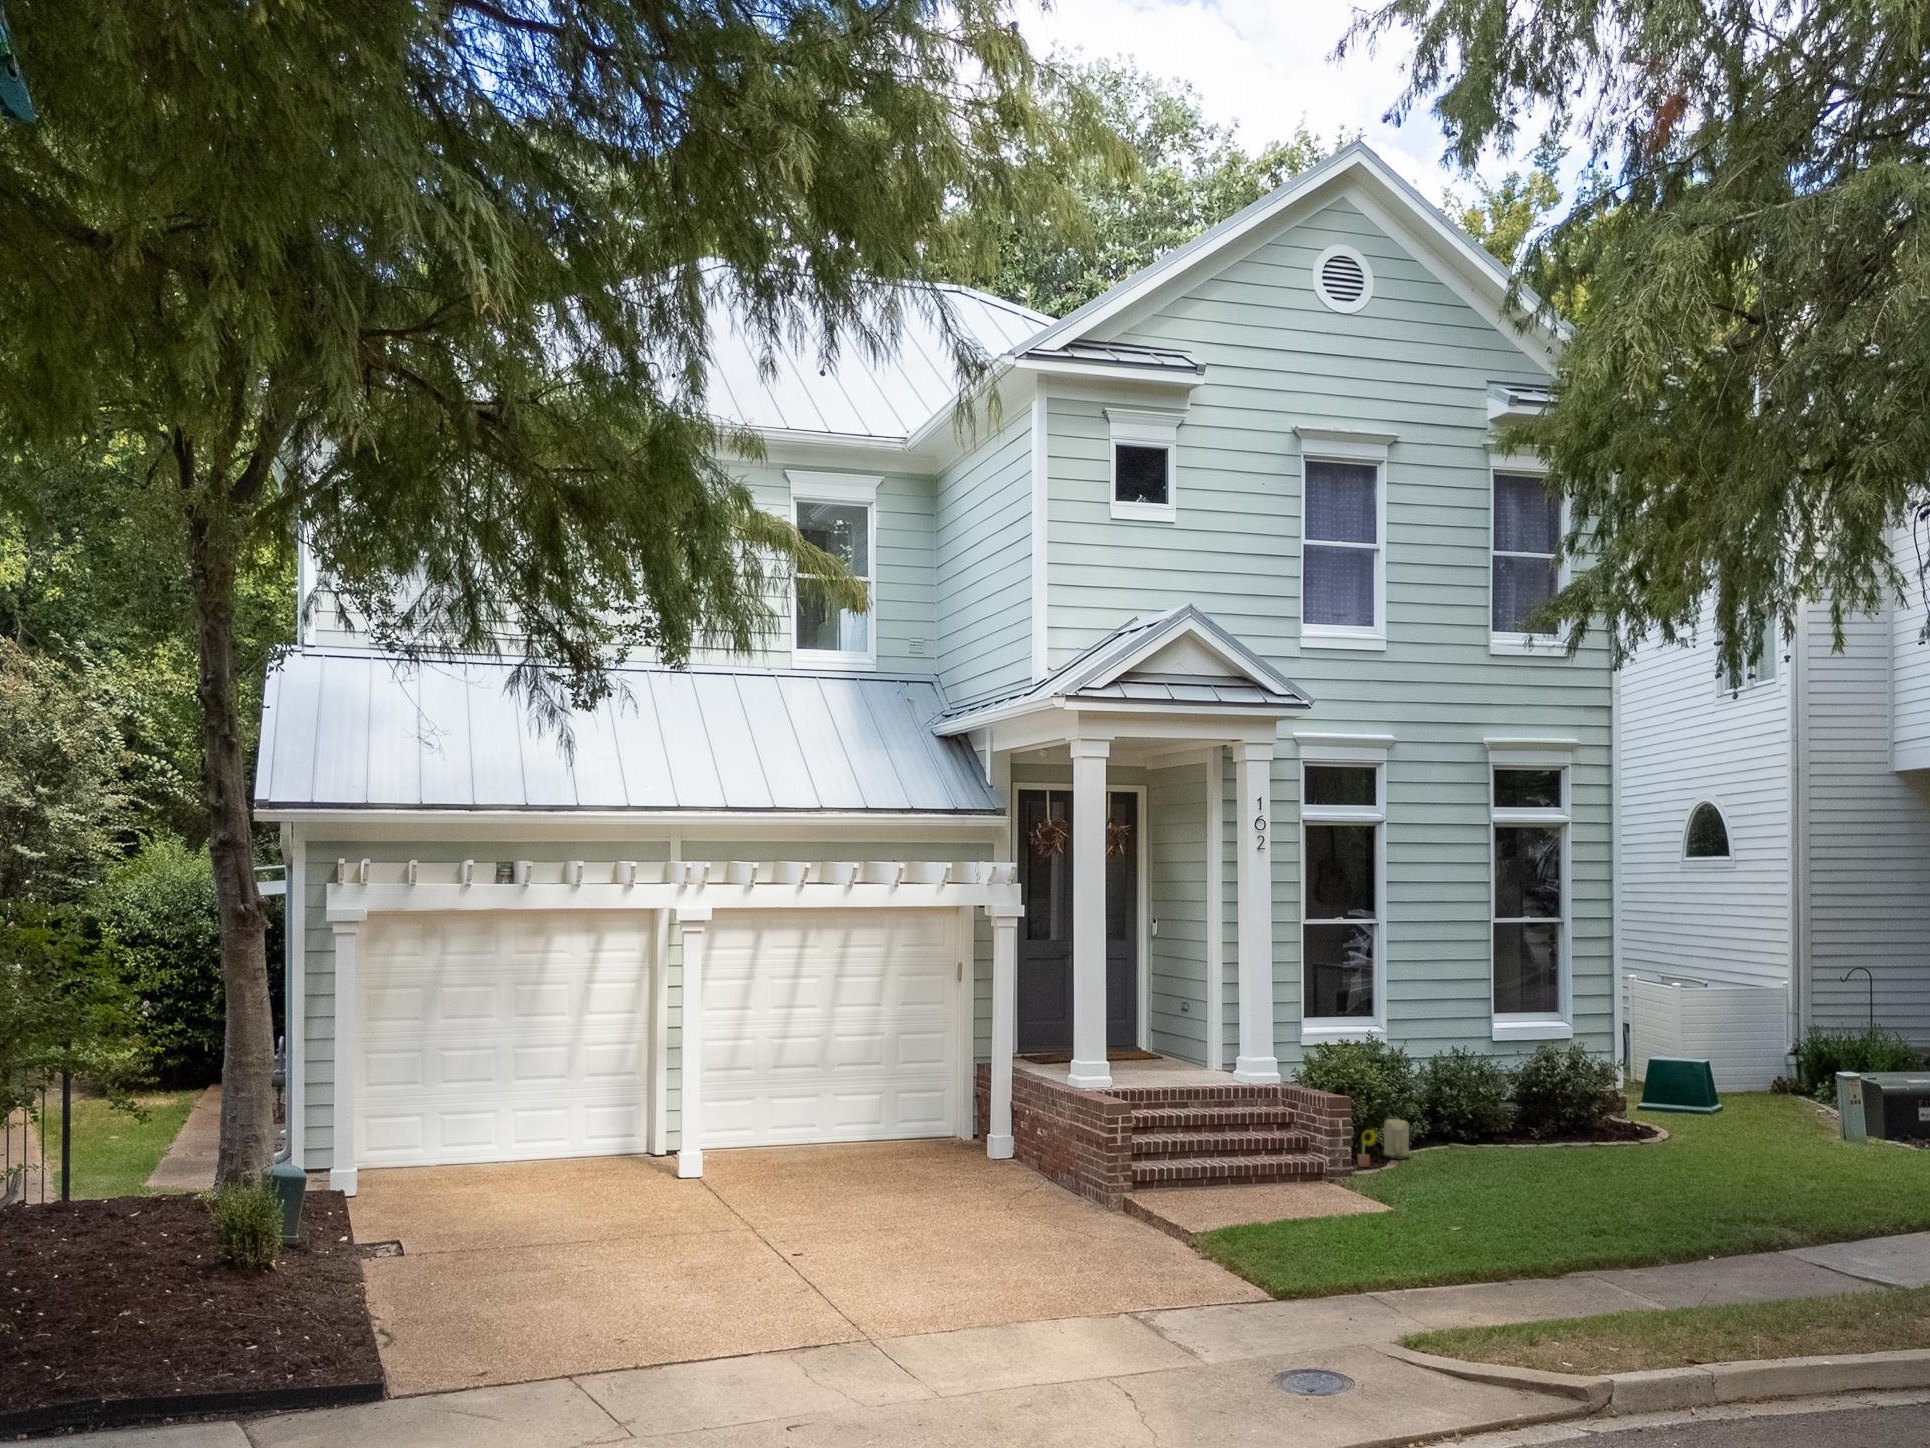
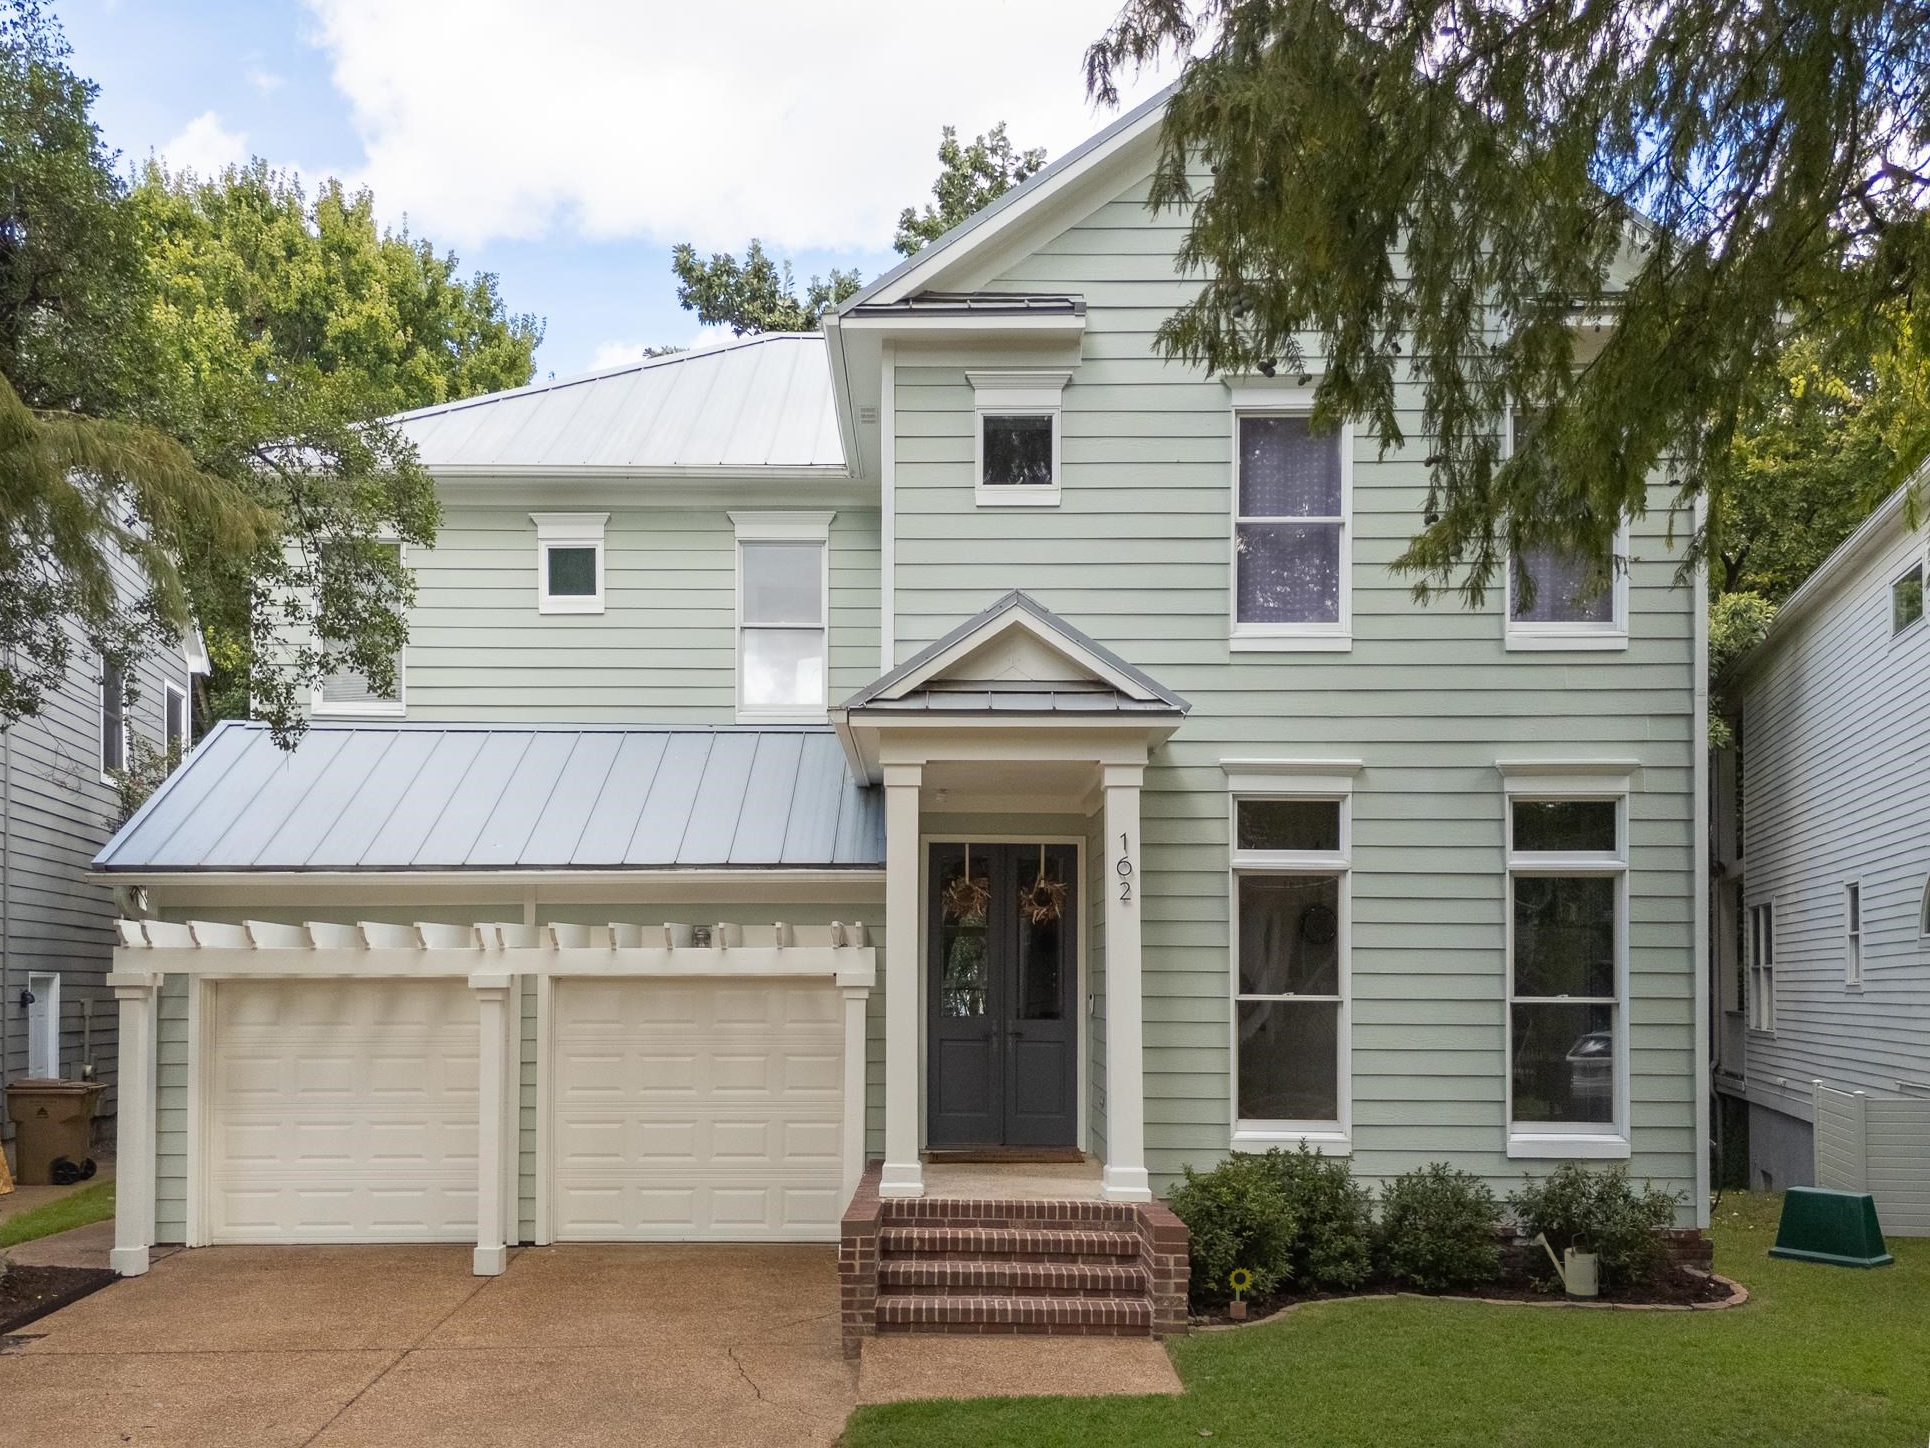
watering can: present [1384,1119,1410,1159] -> present [1533,1232,1602,1299]

